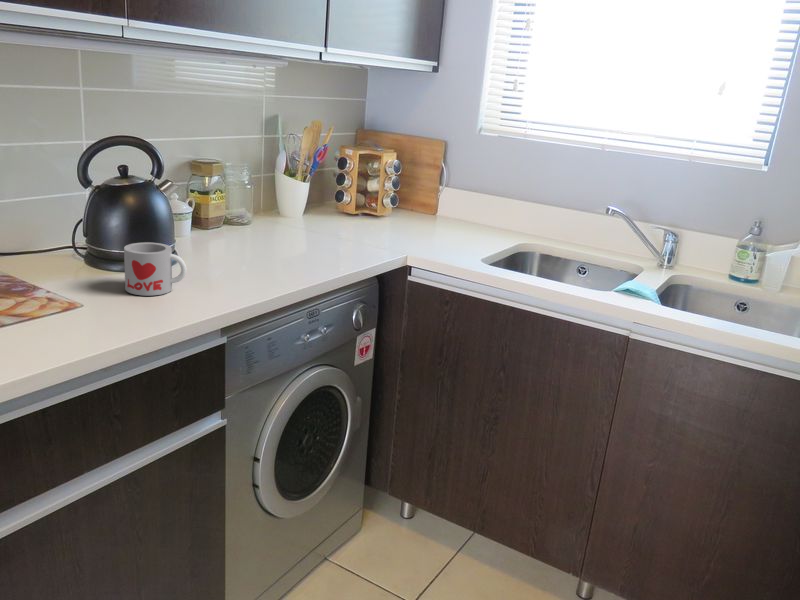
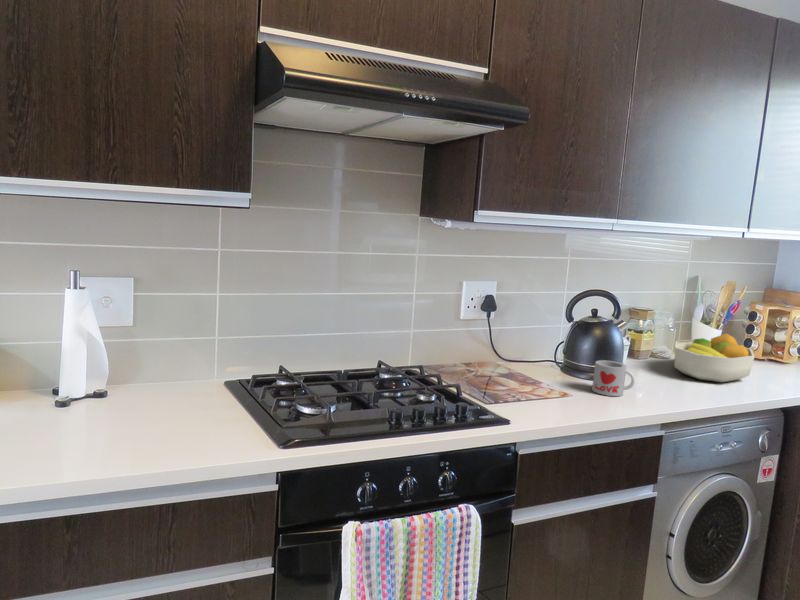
fruit bowl: none [248,187,344,251] -> present [674,334,755,382]

